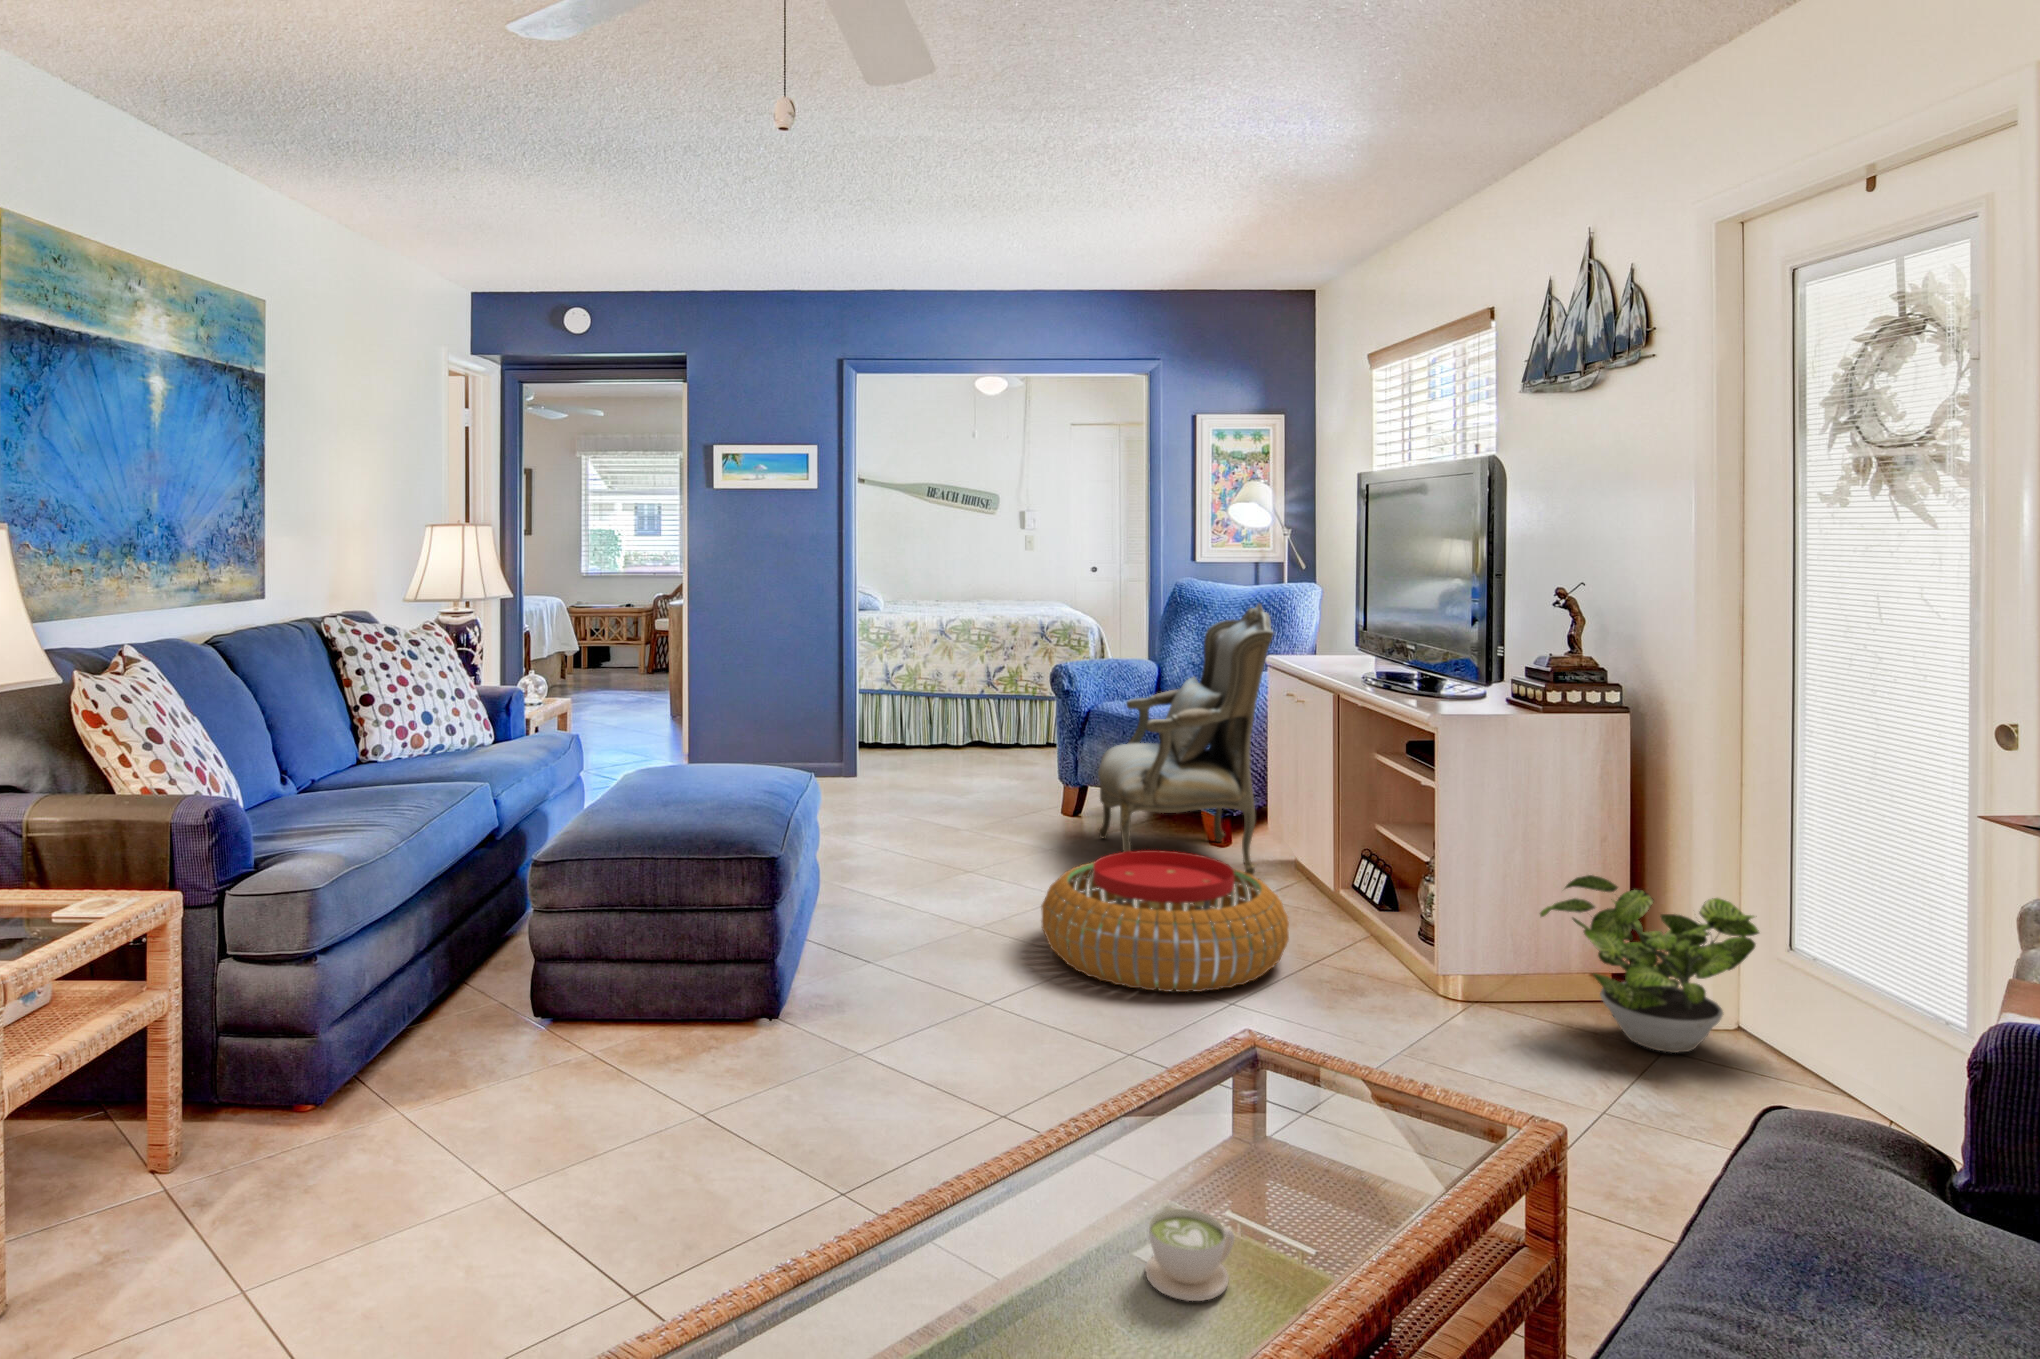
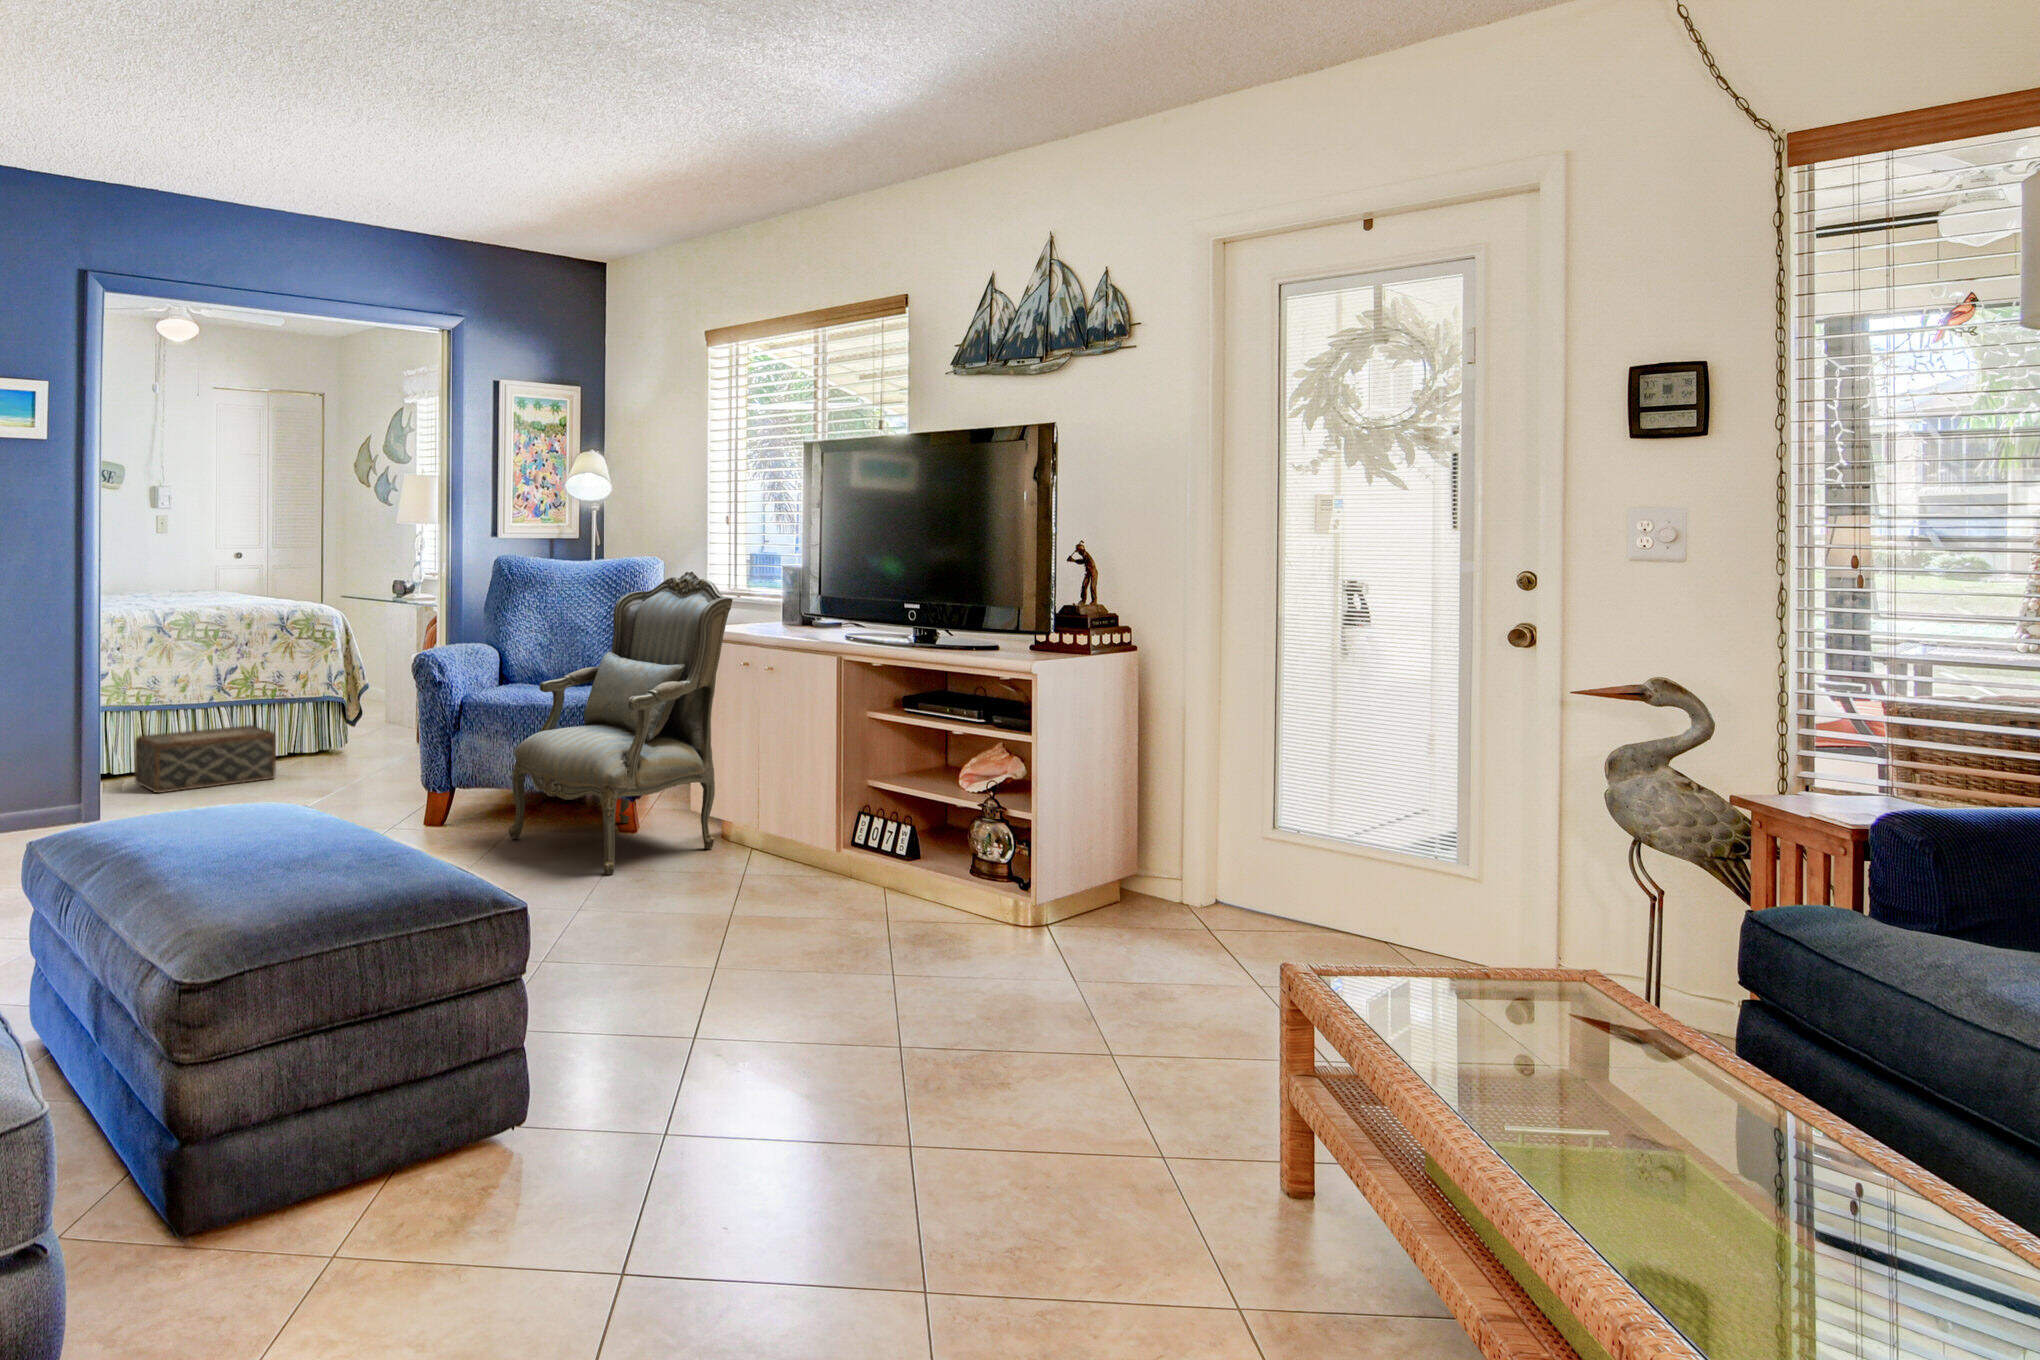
woven basket: none [919,717,1016,764] -> present [135,725,276,793]
pouf: present [1041,850,1289,992] -> none [651,826,909,973]
potted plant: present [1540,875,1759,1053] -> none [1121,781,1257,918]
coffee cup: present [1145,1209,1235,1301] -> none [1593,1104,1691,1187]

